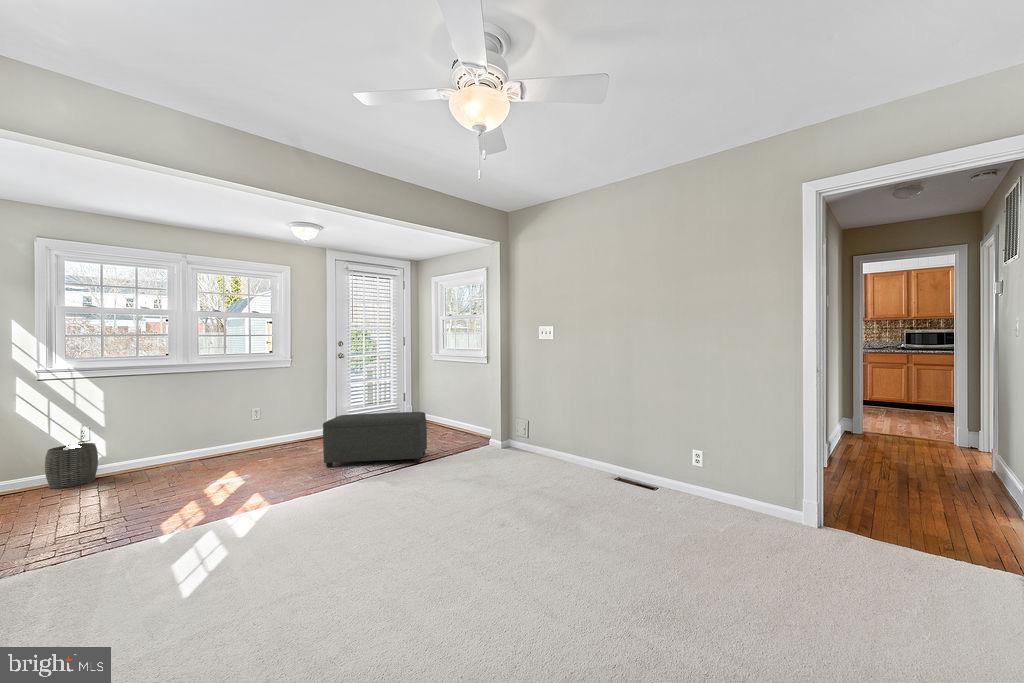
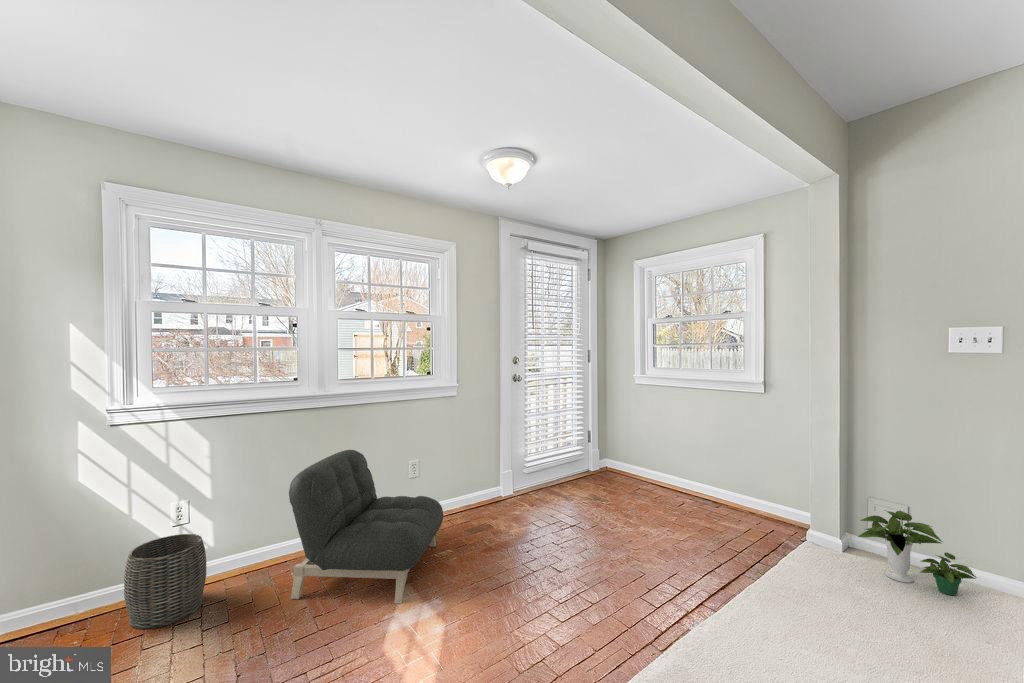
armchair: none [147,399,260,476] -> present [289,450,443,604]
ottoman: present [323,412,427,467] -> none [590,491,782,600]
potted plant: none [476,417,516,455] -> present [858,511,976,595]

